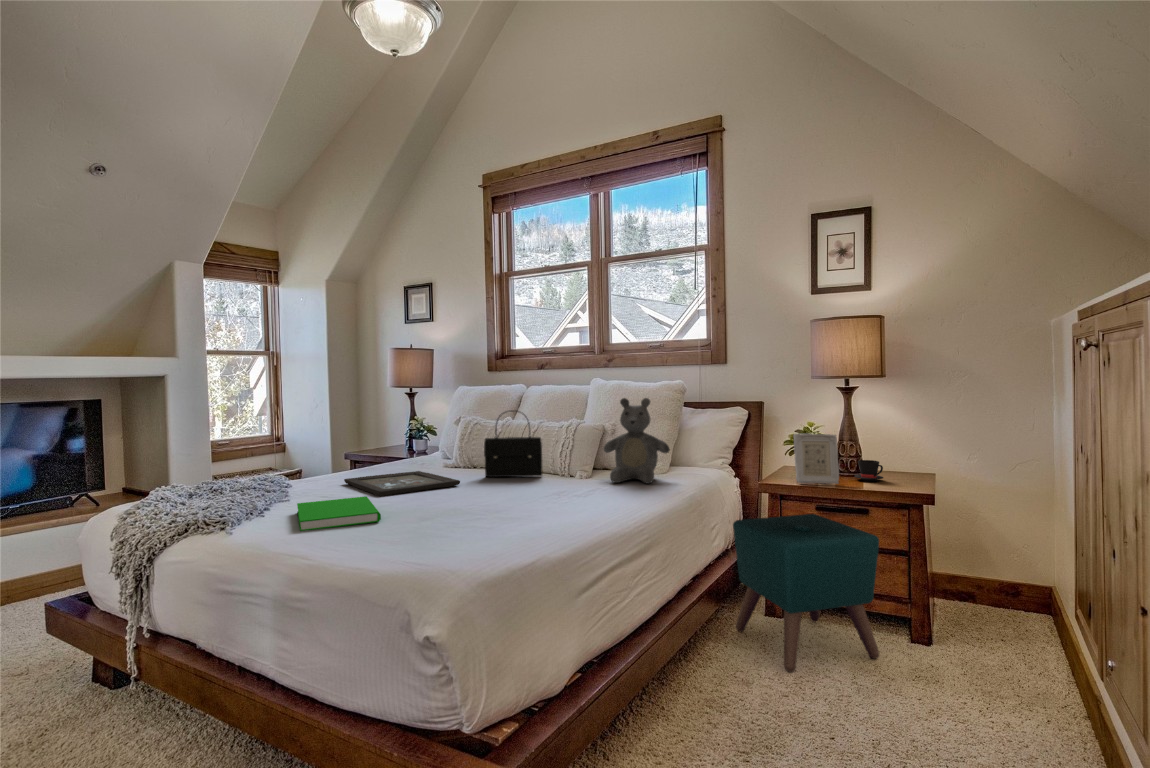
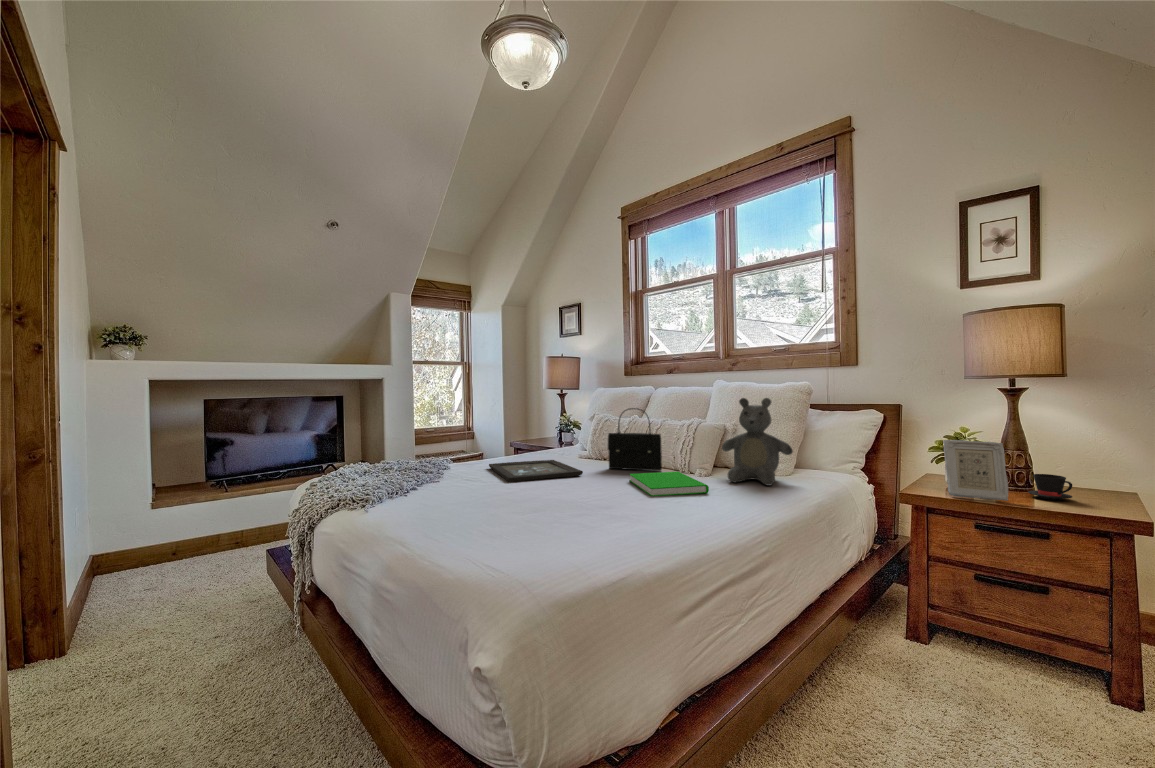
book: present [297,496,381,531] -> present [629,471,709,496]
ottoman: present [733,514,879,672] -> none [868,532,1081,729]

